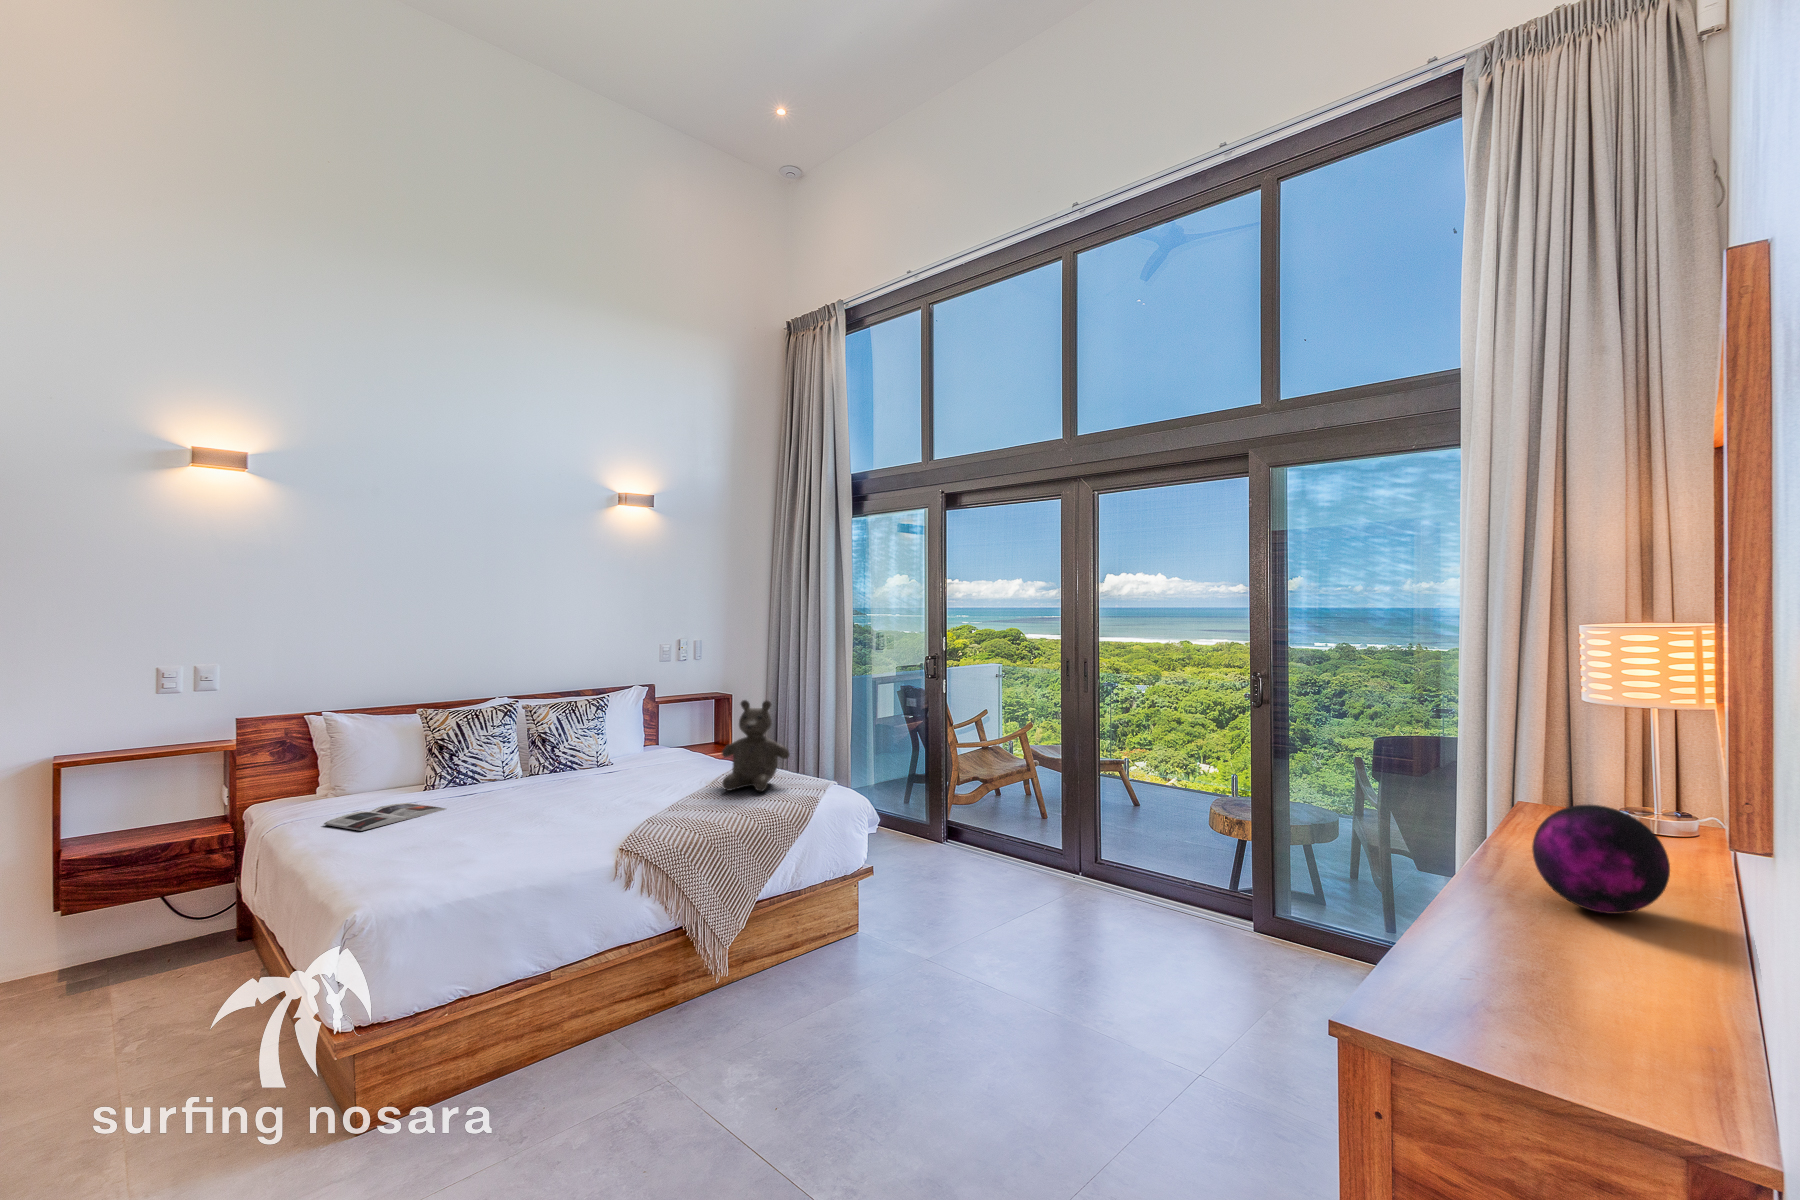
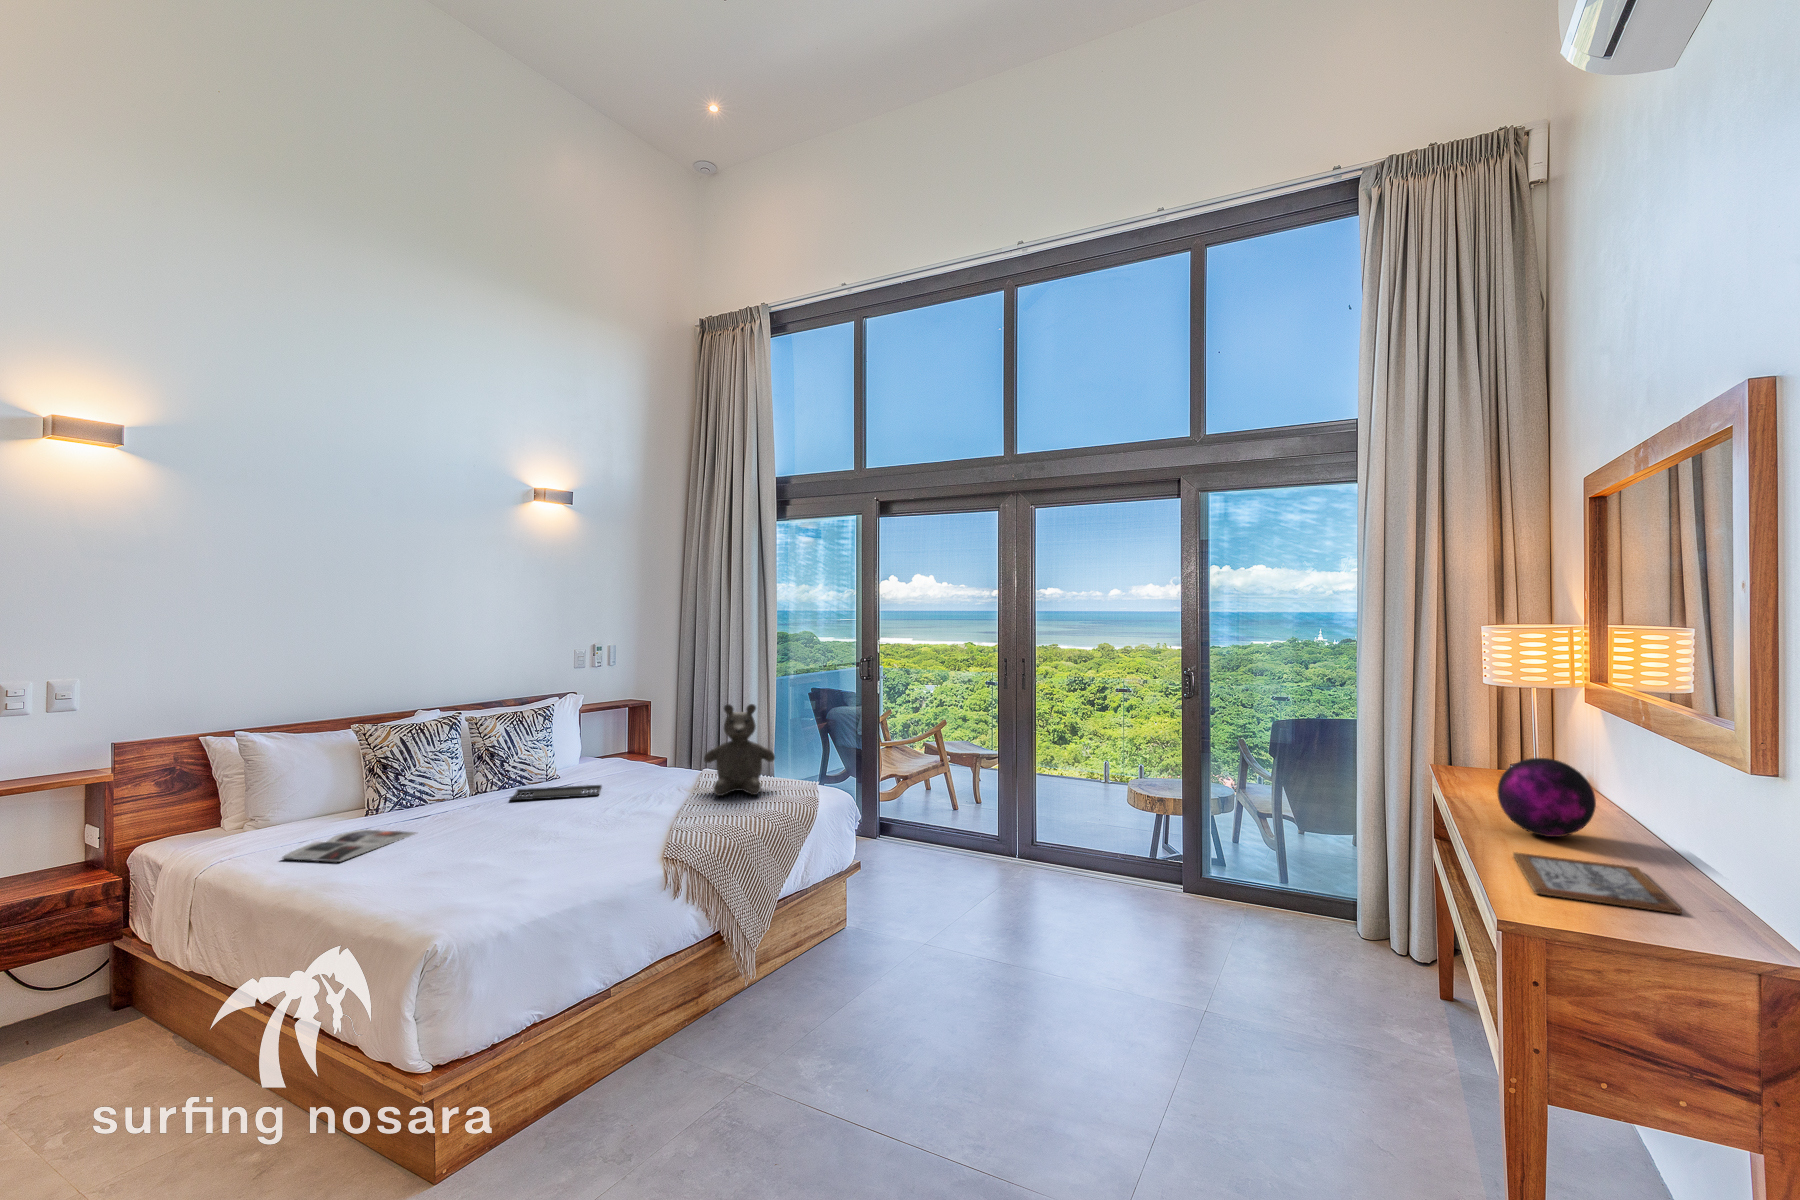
tray: none [547,773,637,784] -> present [510,785,602,801]
picture frame: none [1475,929,1686,1047] -> present [1513,852,1682,914]

